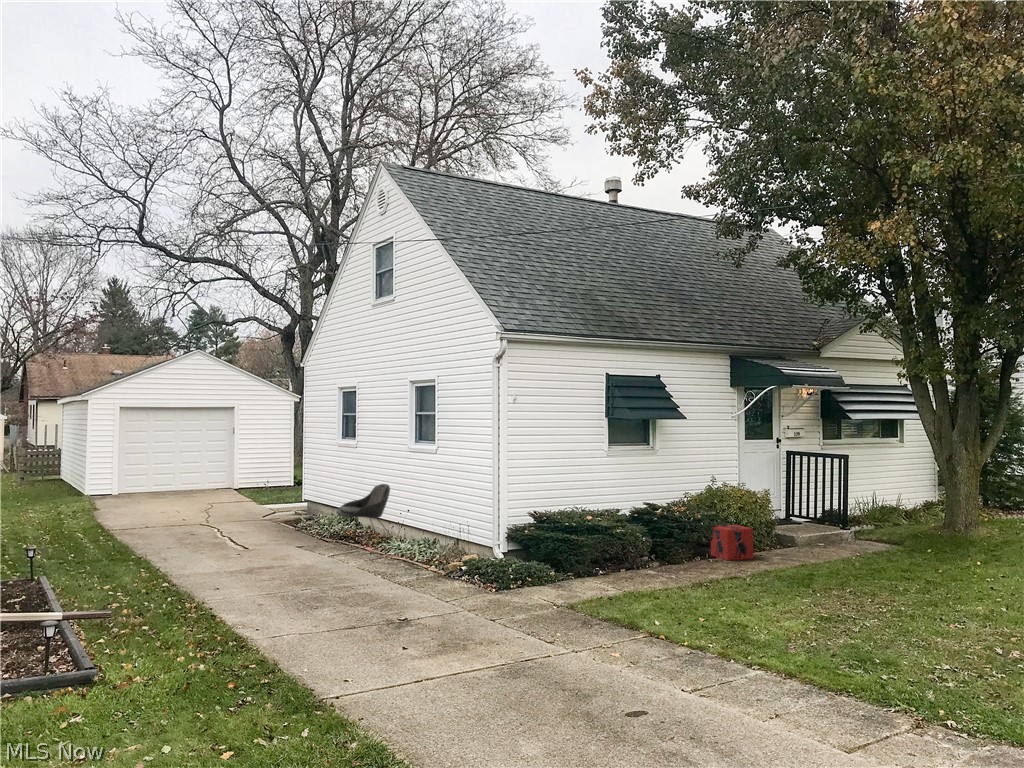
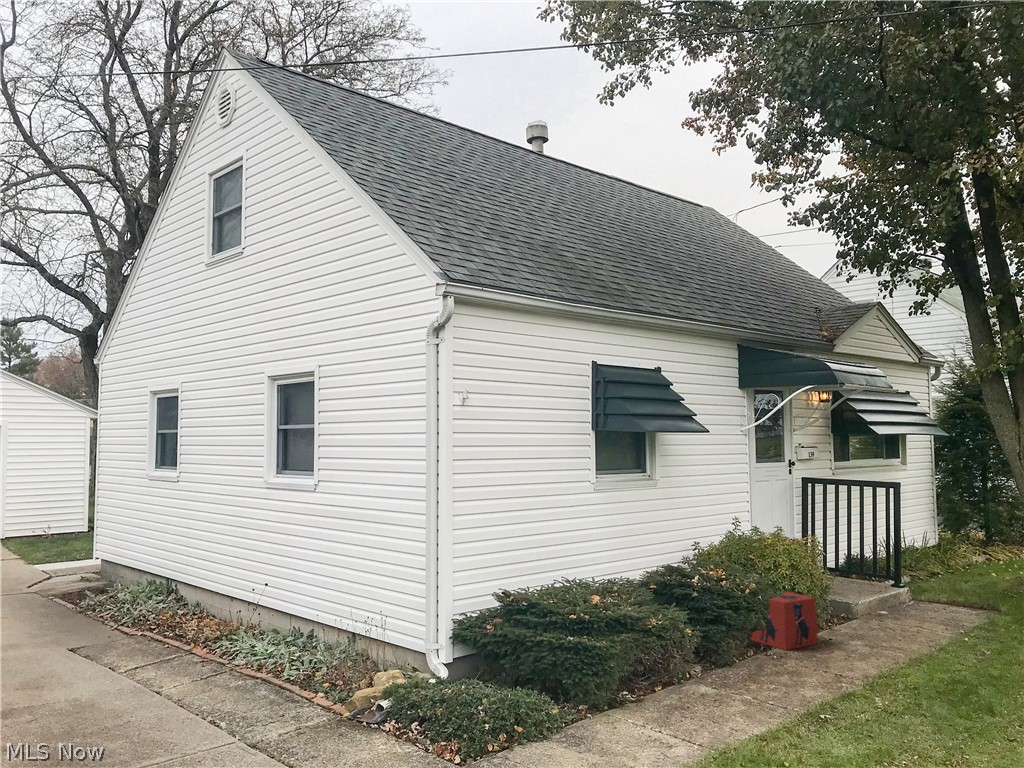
lounge chair: present [336,484,391,542] -> none [142,540,236,641]

